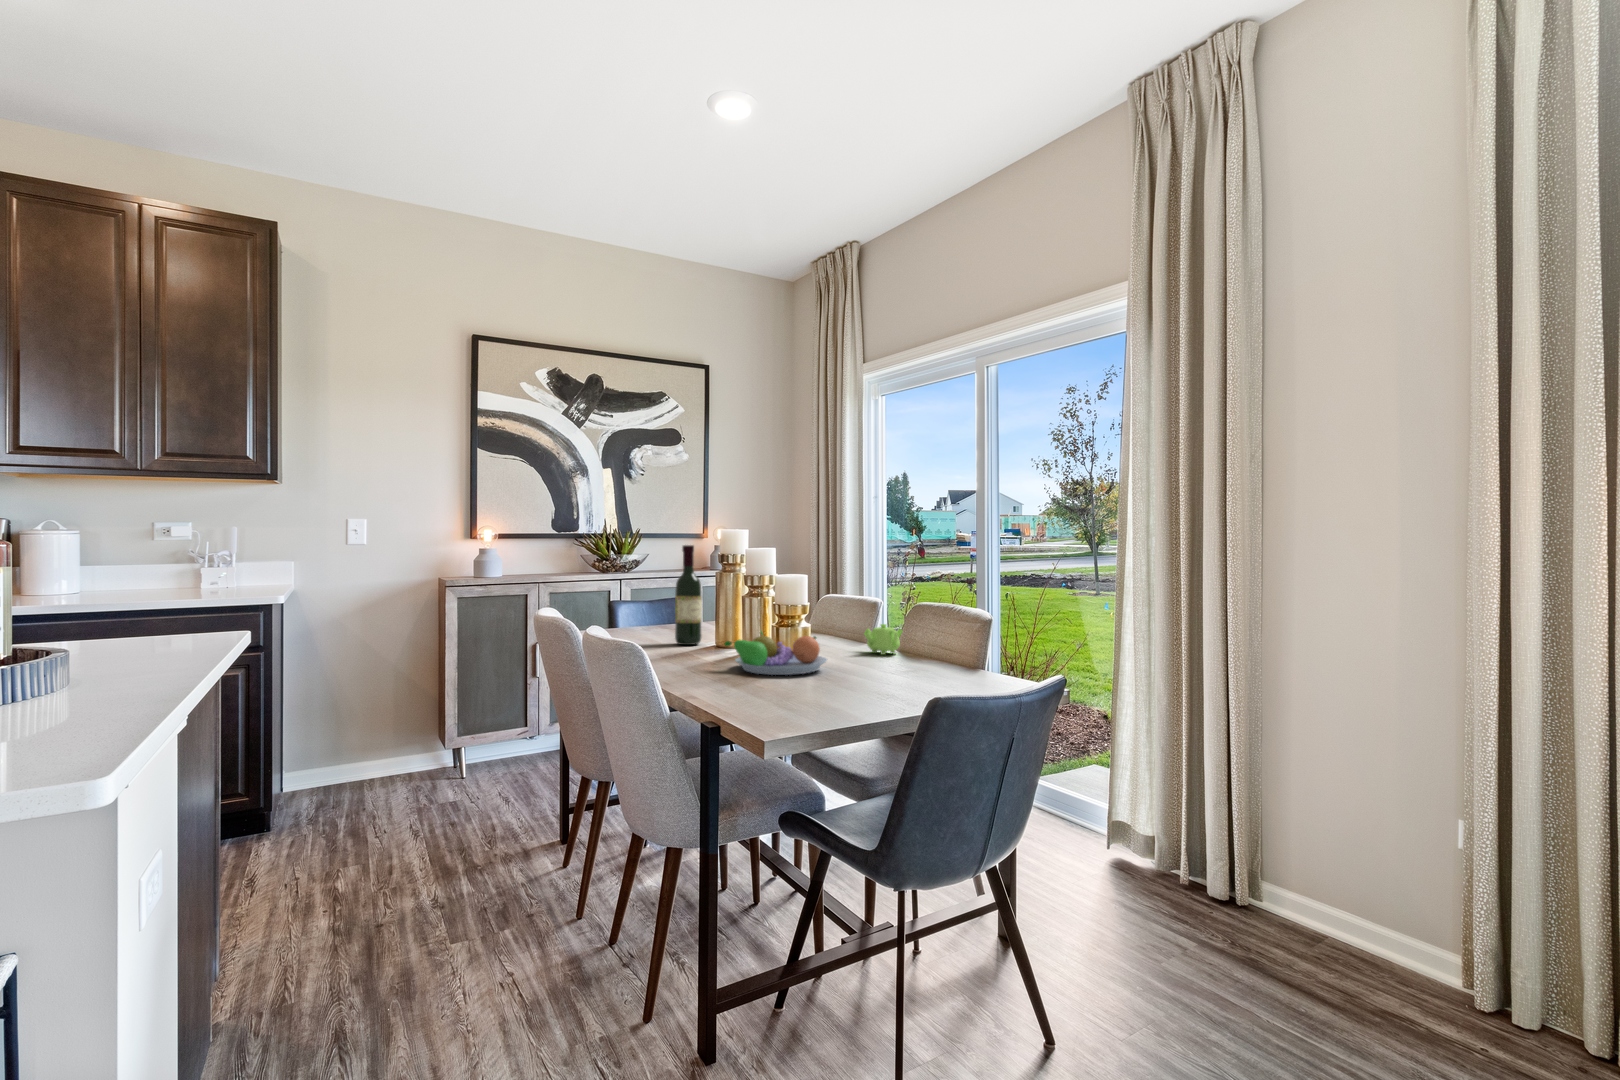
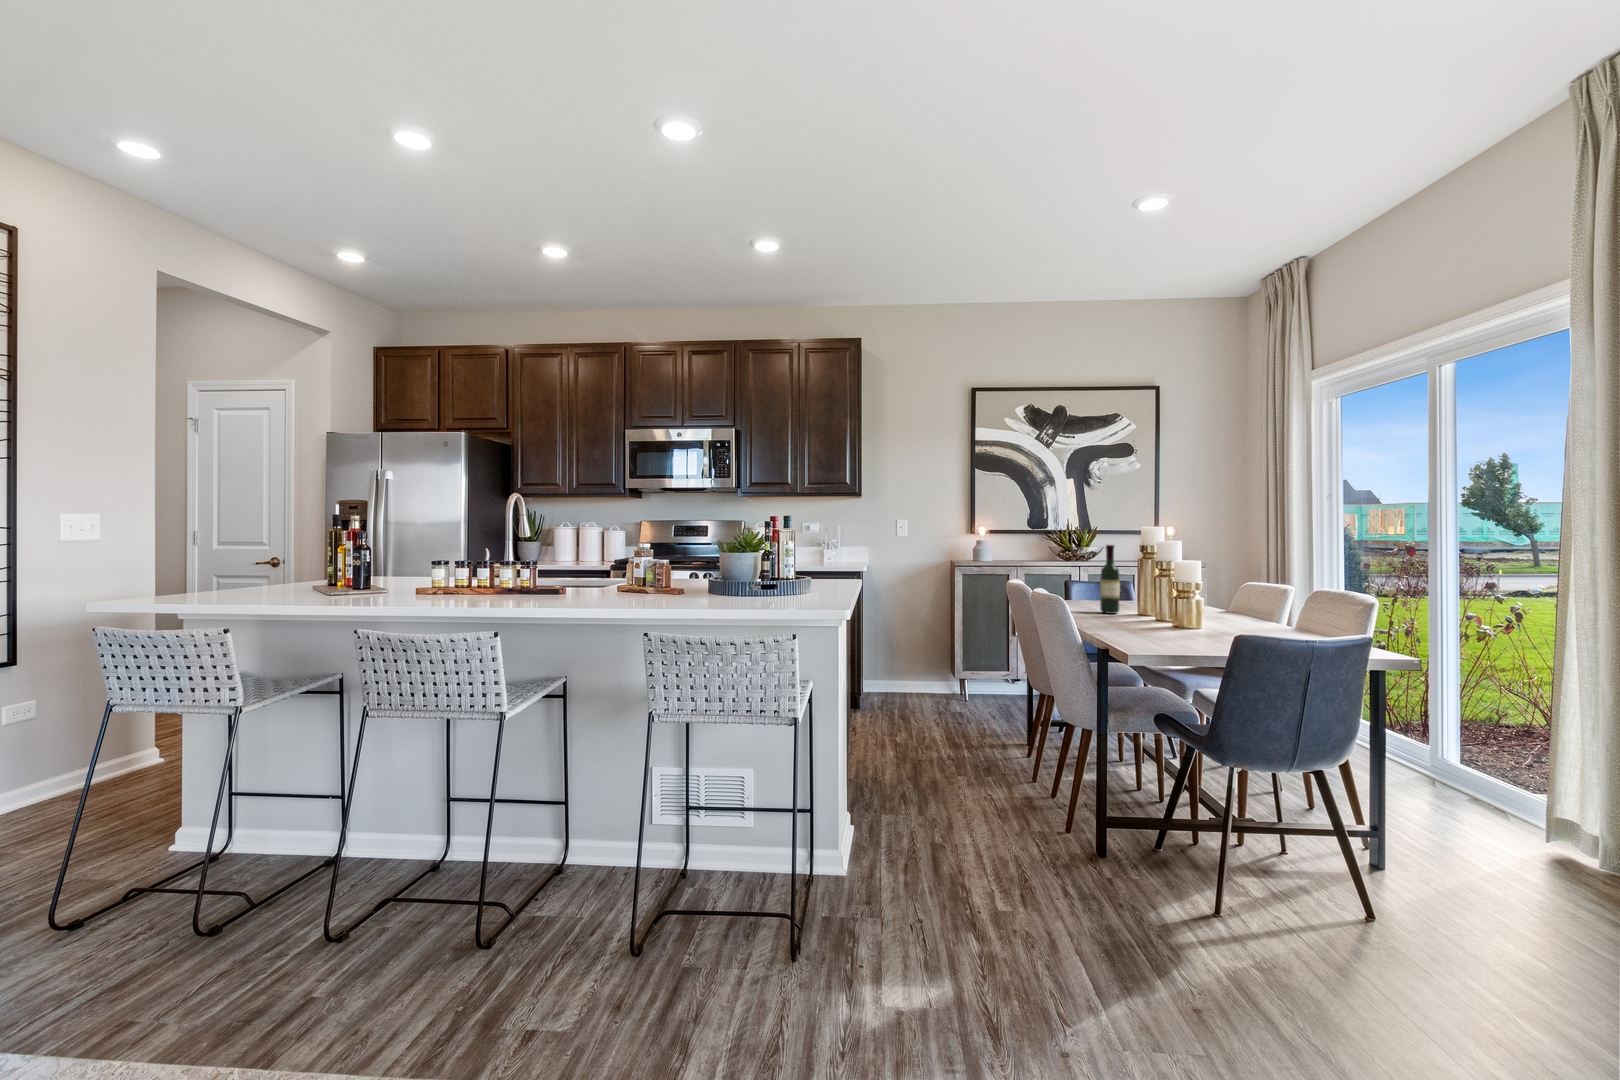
teapot: present [864,624,903,655] -> none [1241,606,1279,629]
fruit bowl: present [725,632,827,675] -> none [1122,604,1196,633]

